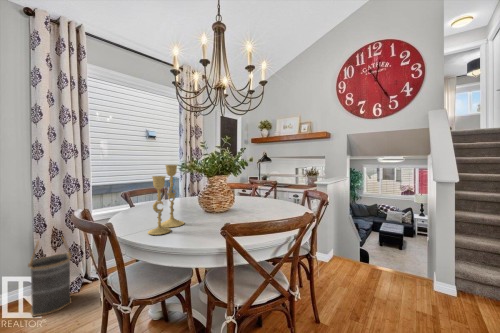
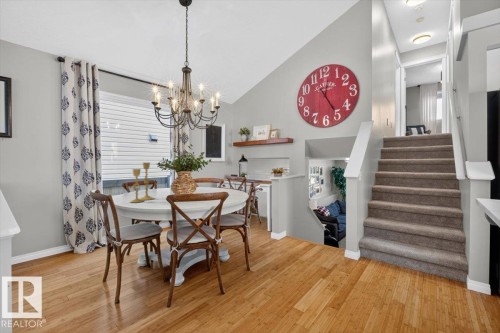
basket: present [28,237,72,316] -> none [60,212,88,262]

